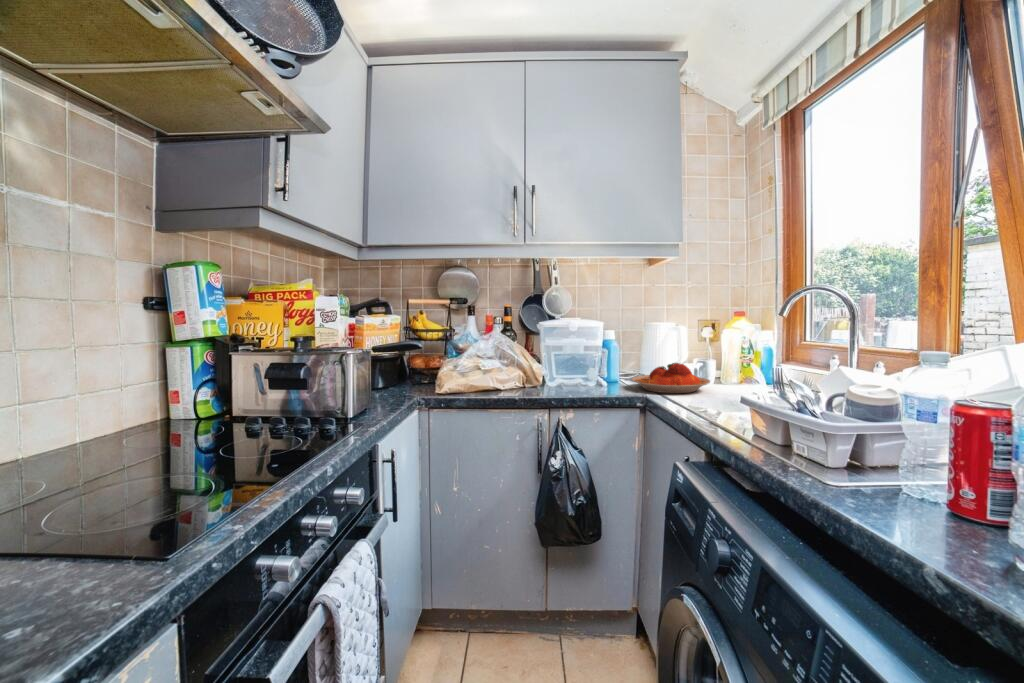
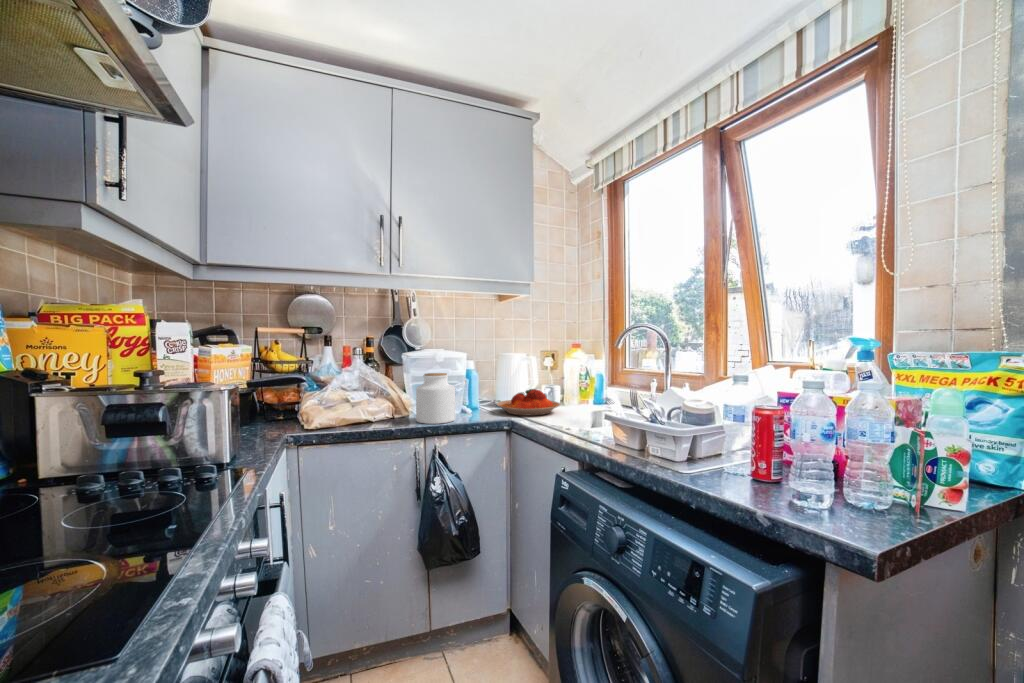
jar: none [538,343,579,395] -> present [416,373,455,424]

